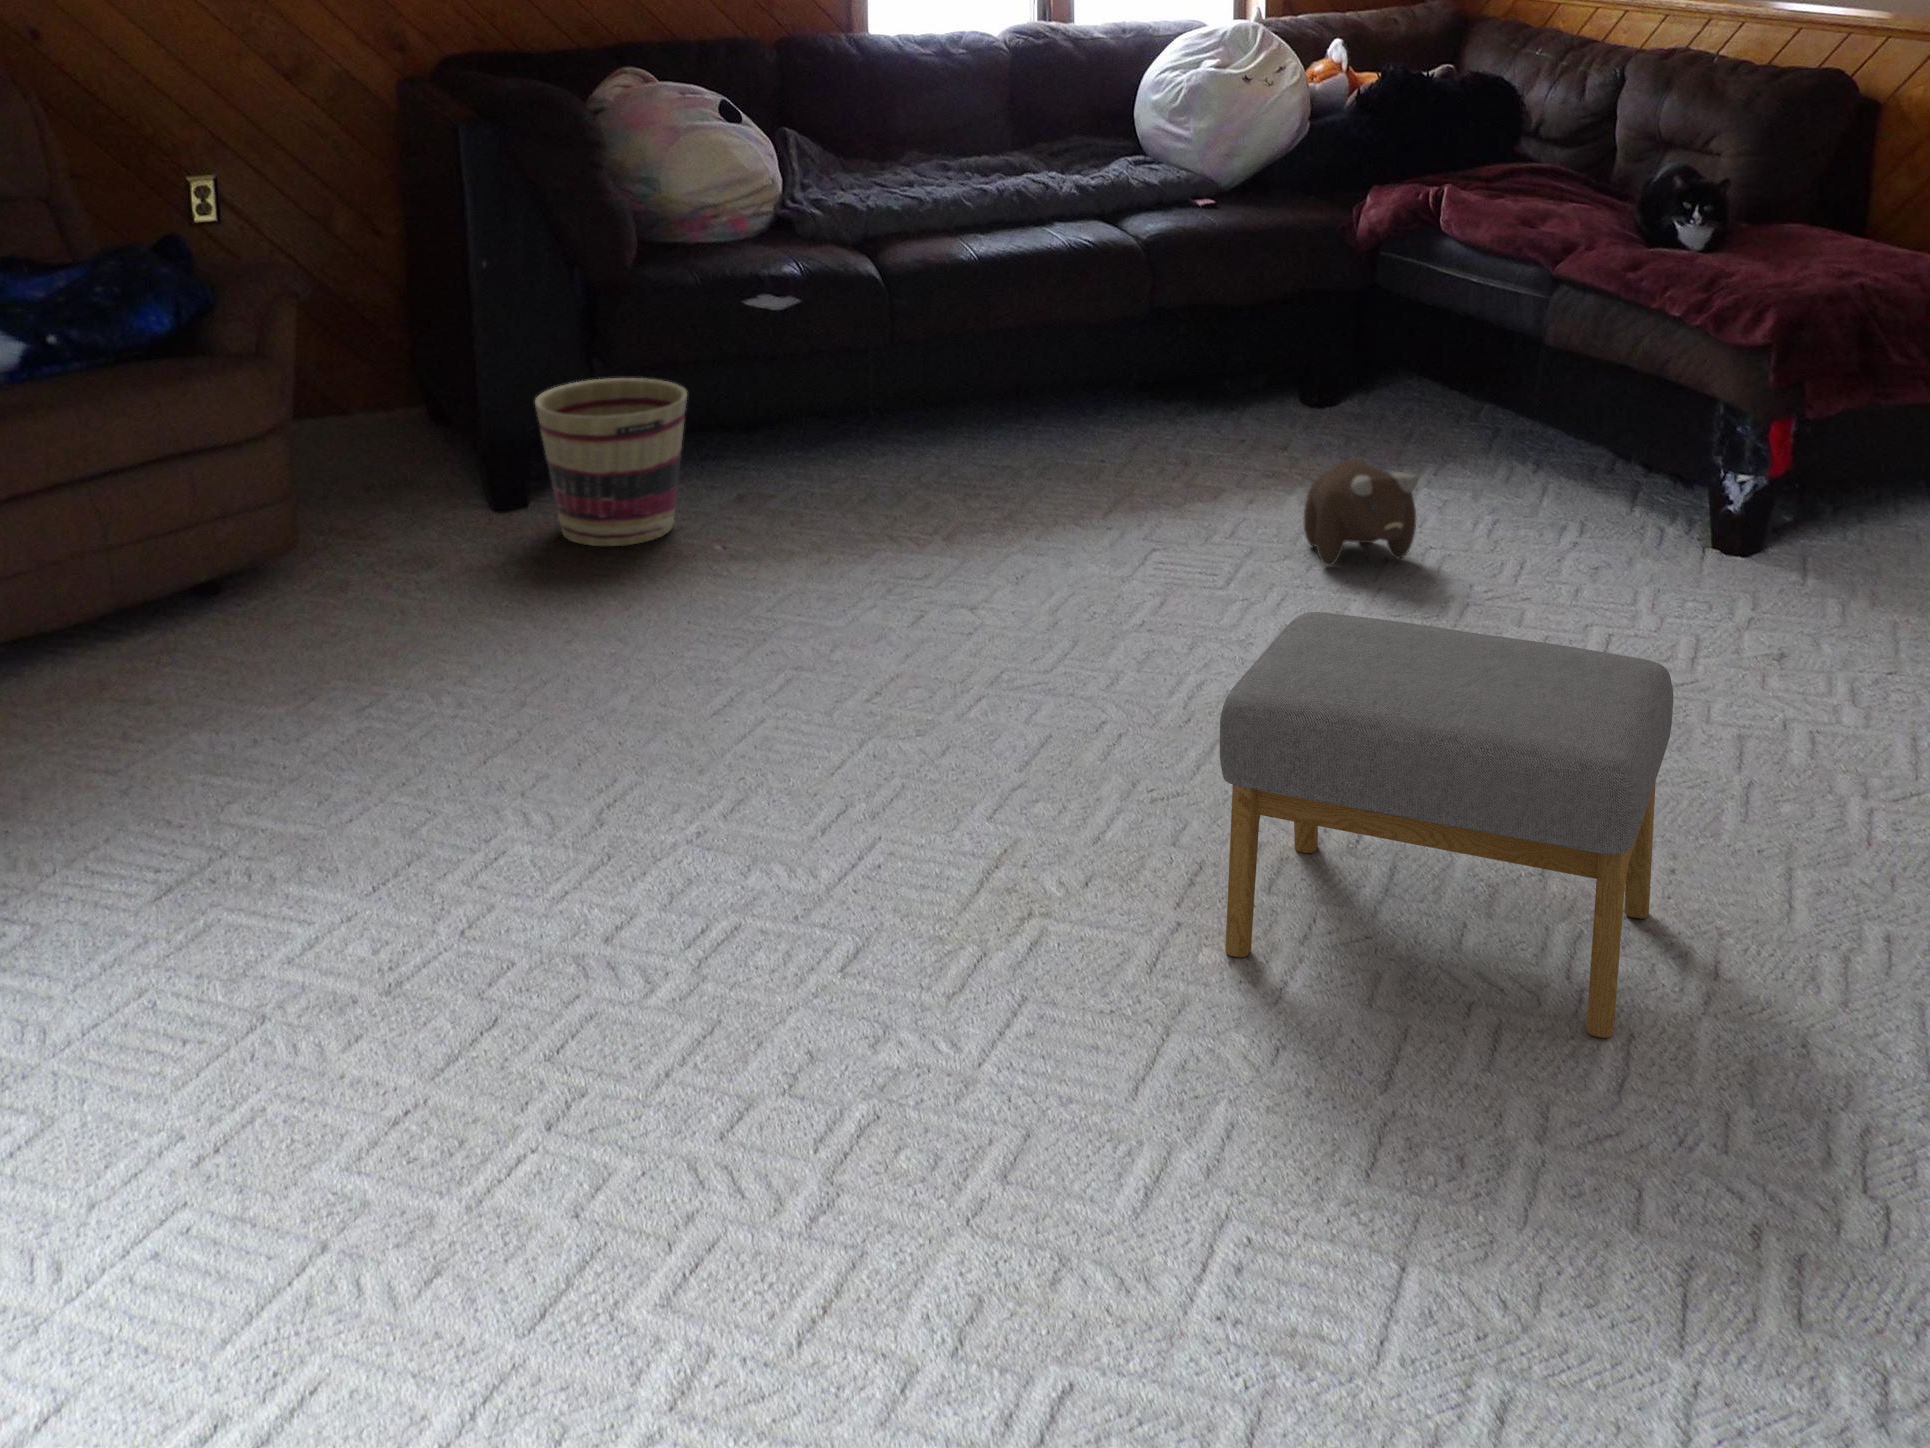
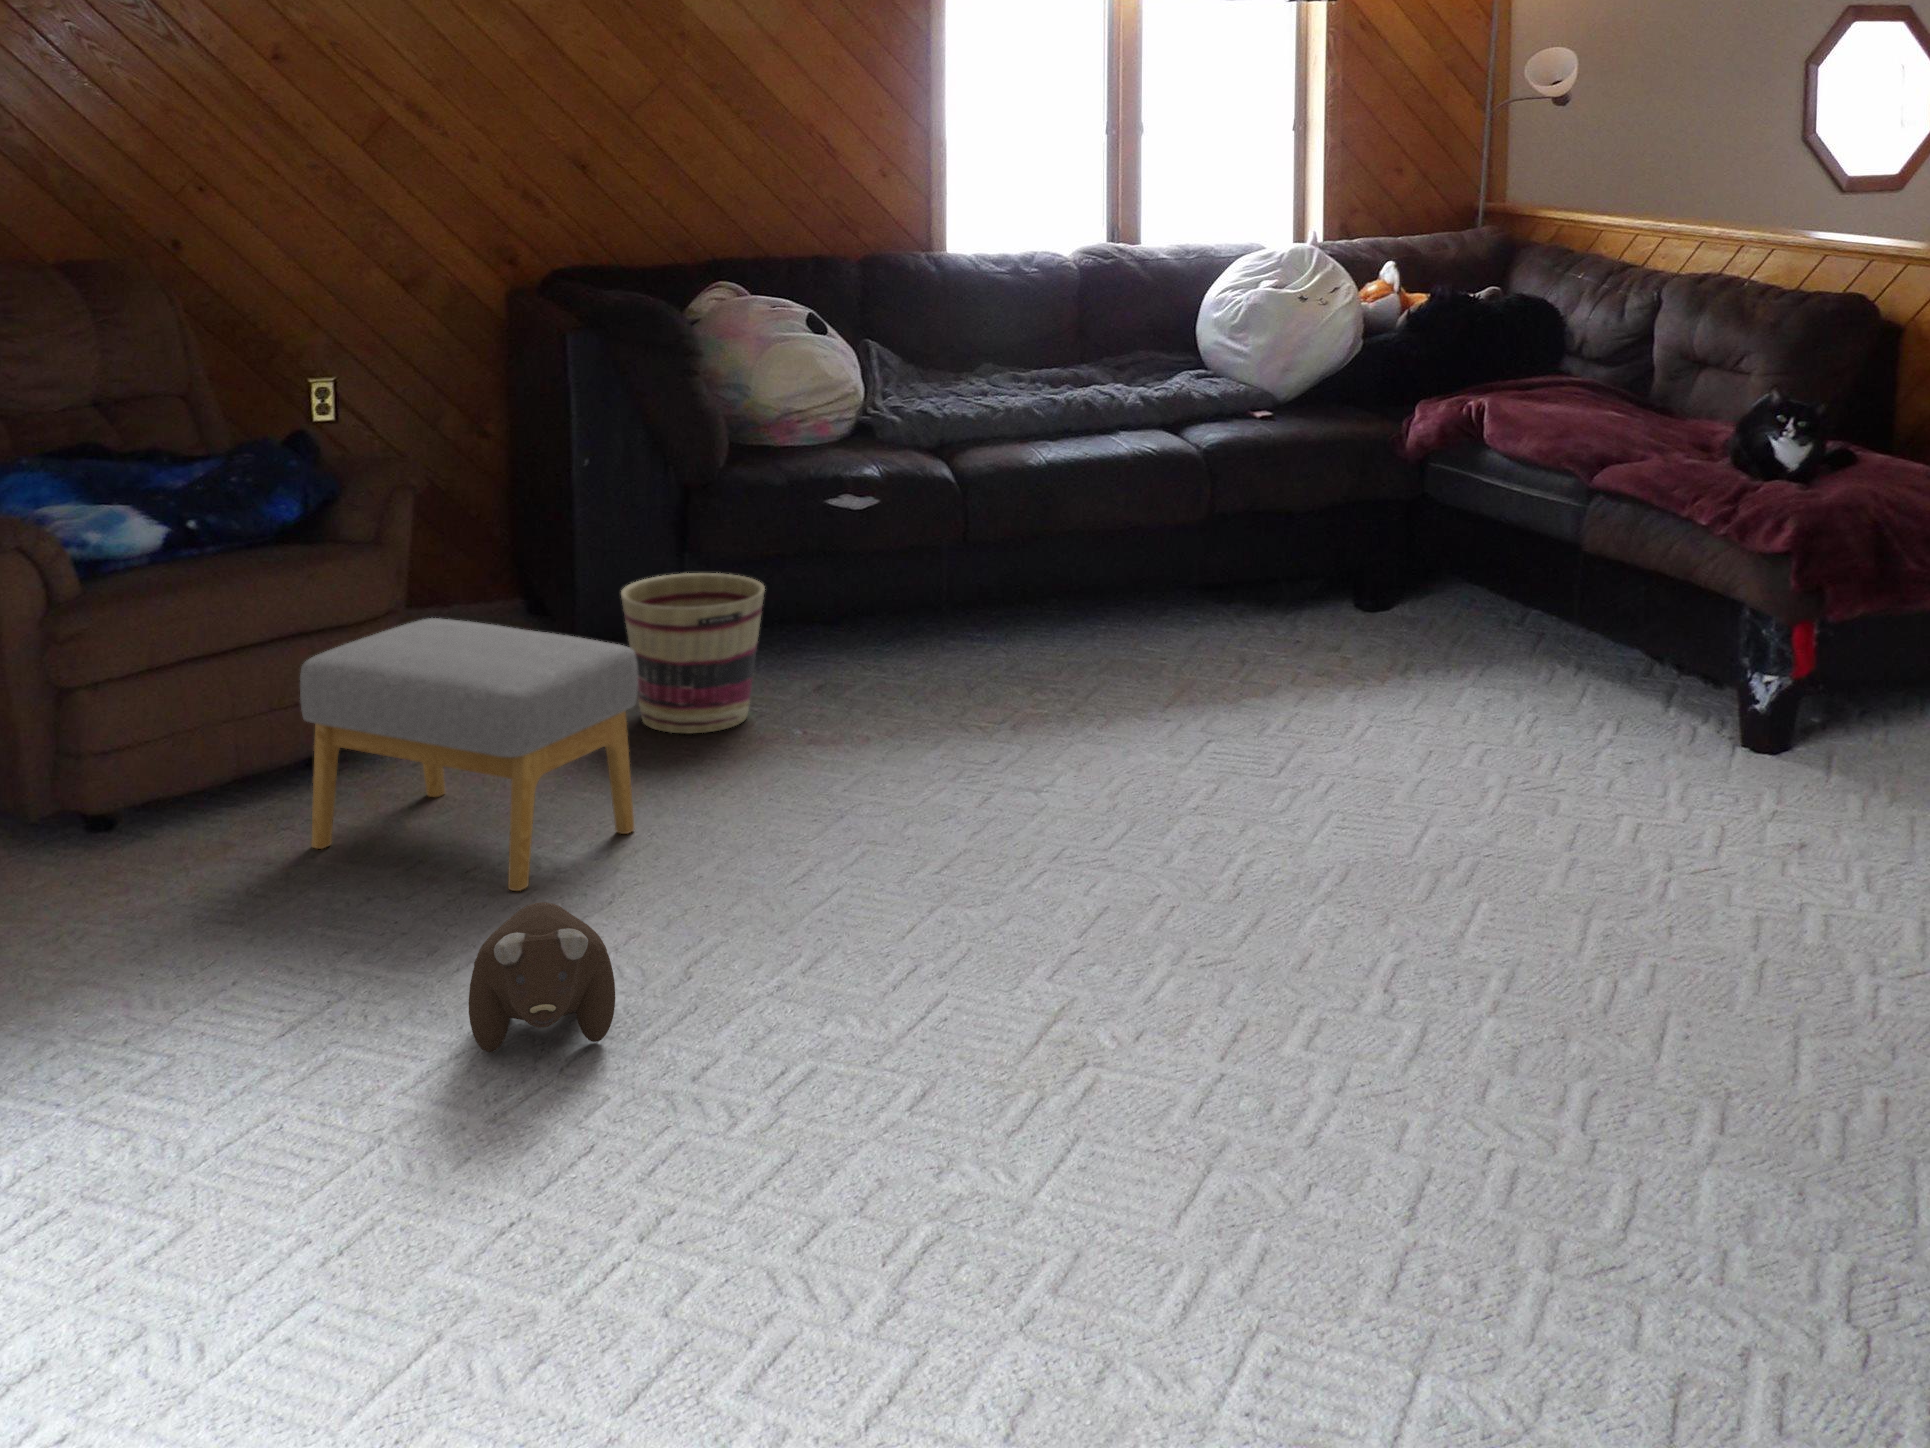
plush toy: present [1303,460,1419,566] -> present [469,902,616,1052]
footstool: present [1220,612,1673,1038] -> present [300,618,638,891]

